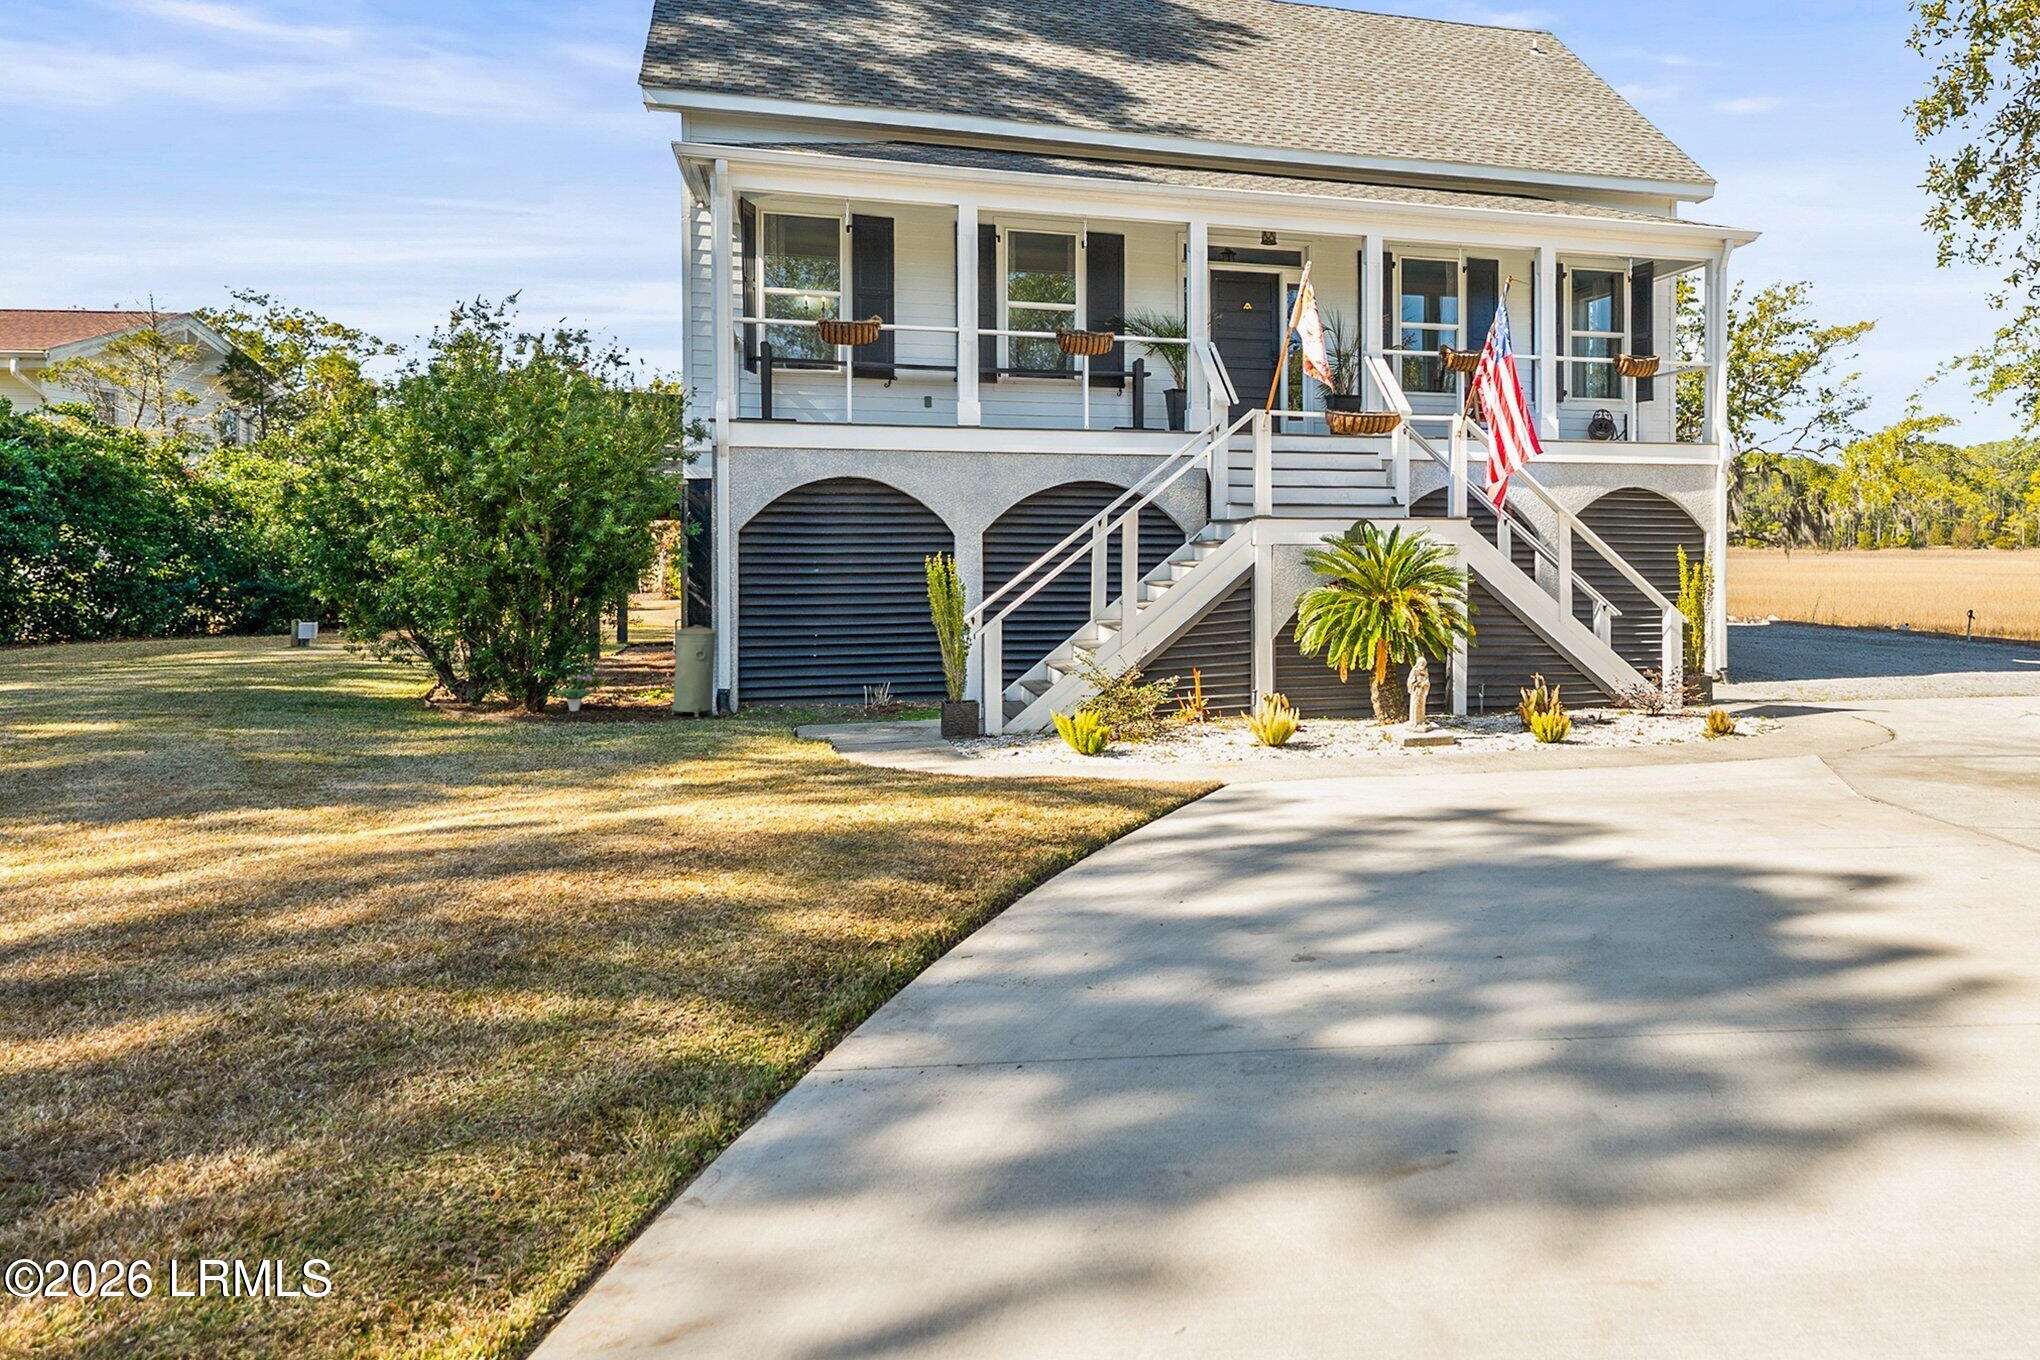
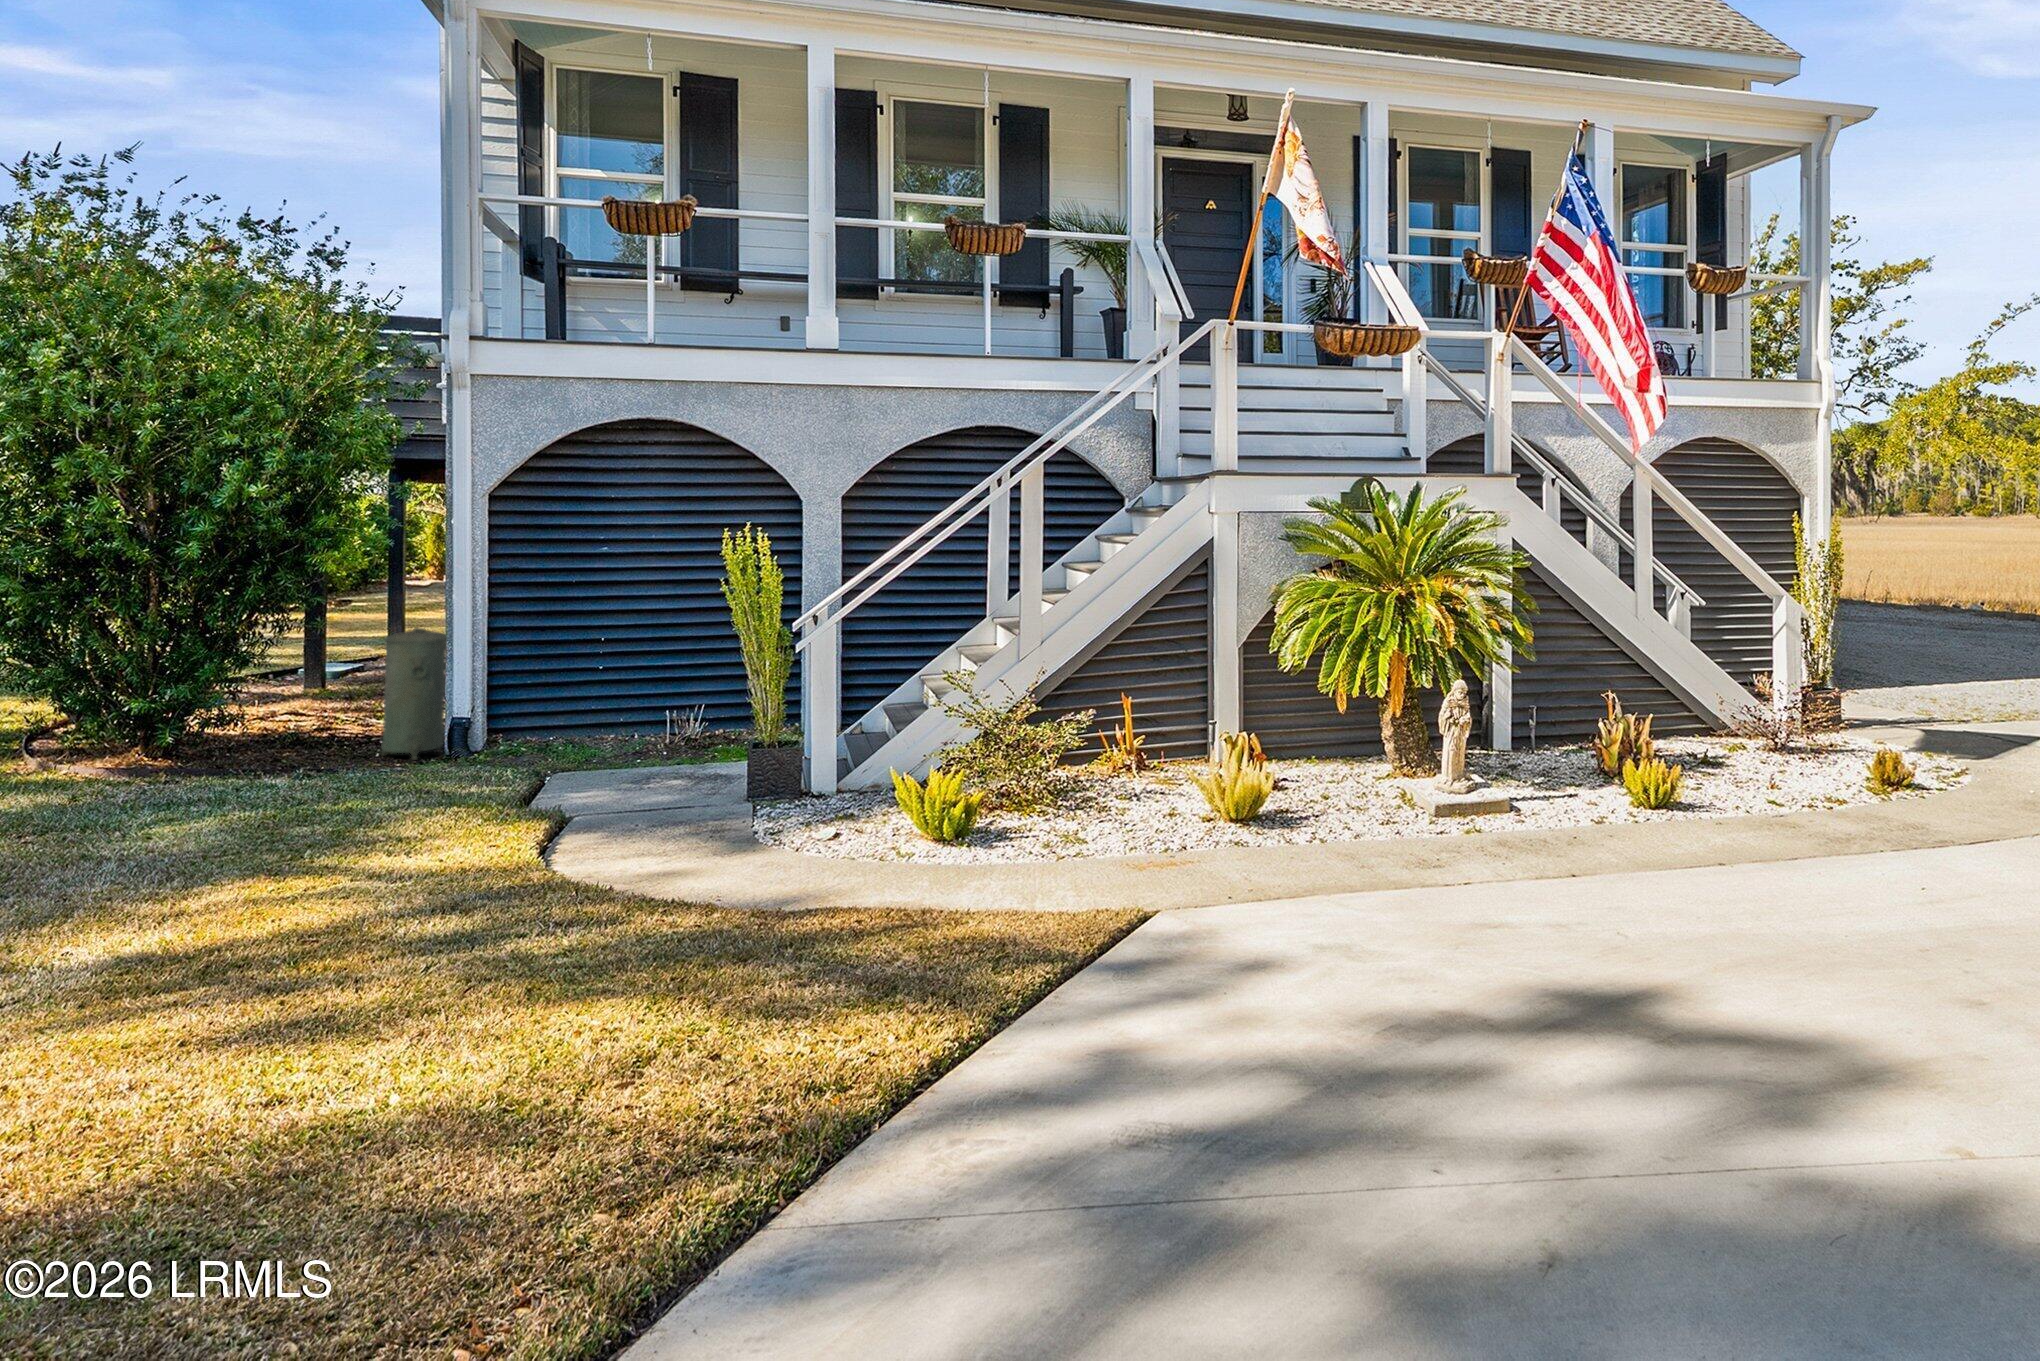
potted plant: present [555,673,596,711] -> none [211,679,280,751]

